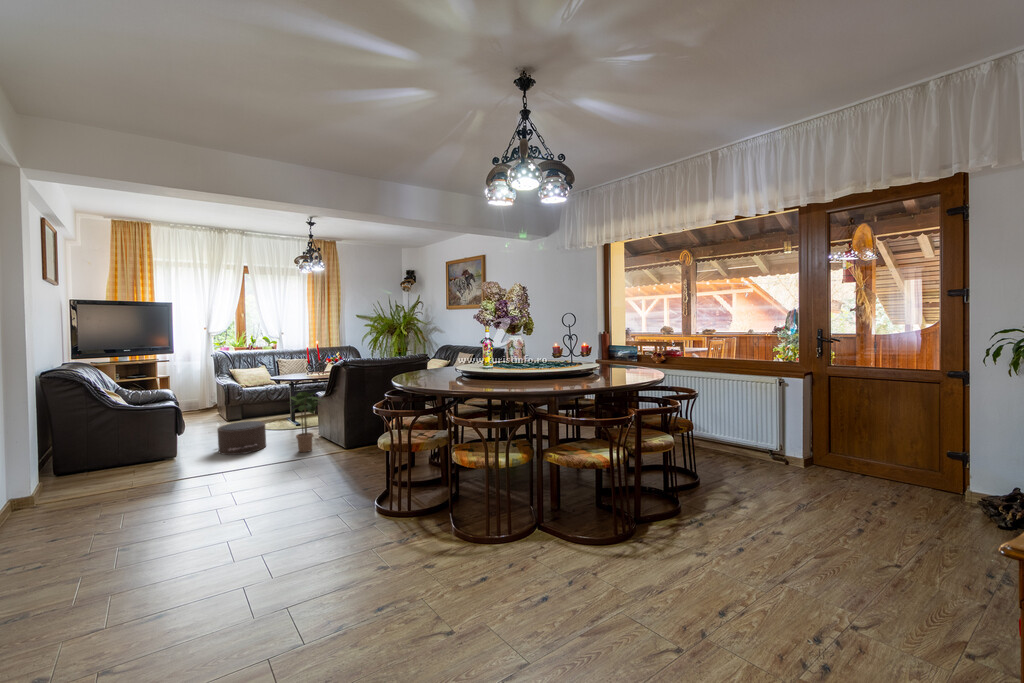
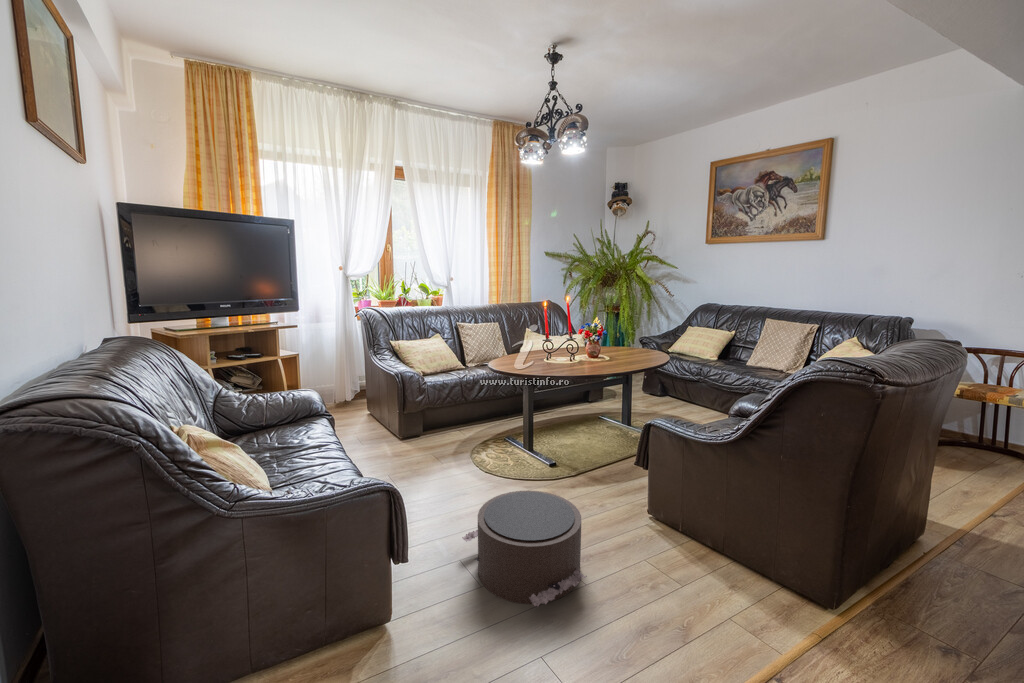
potted plant: present [290,392,324,452] -> none [667,441,784,608]

